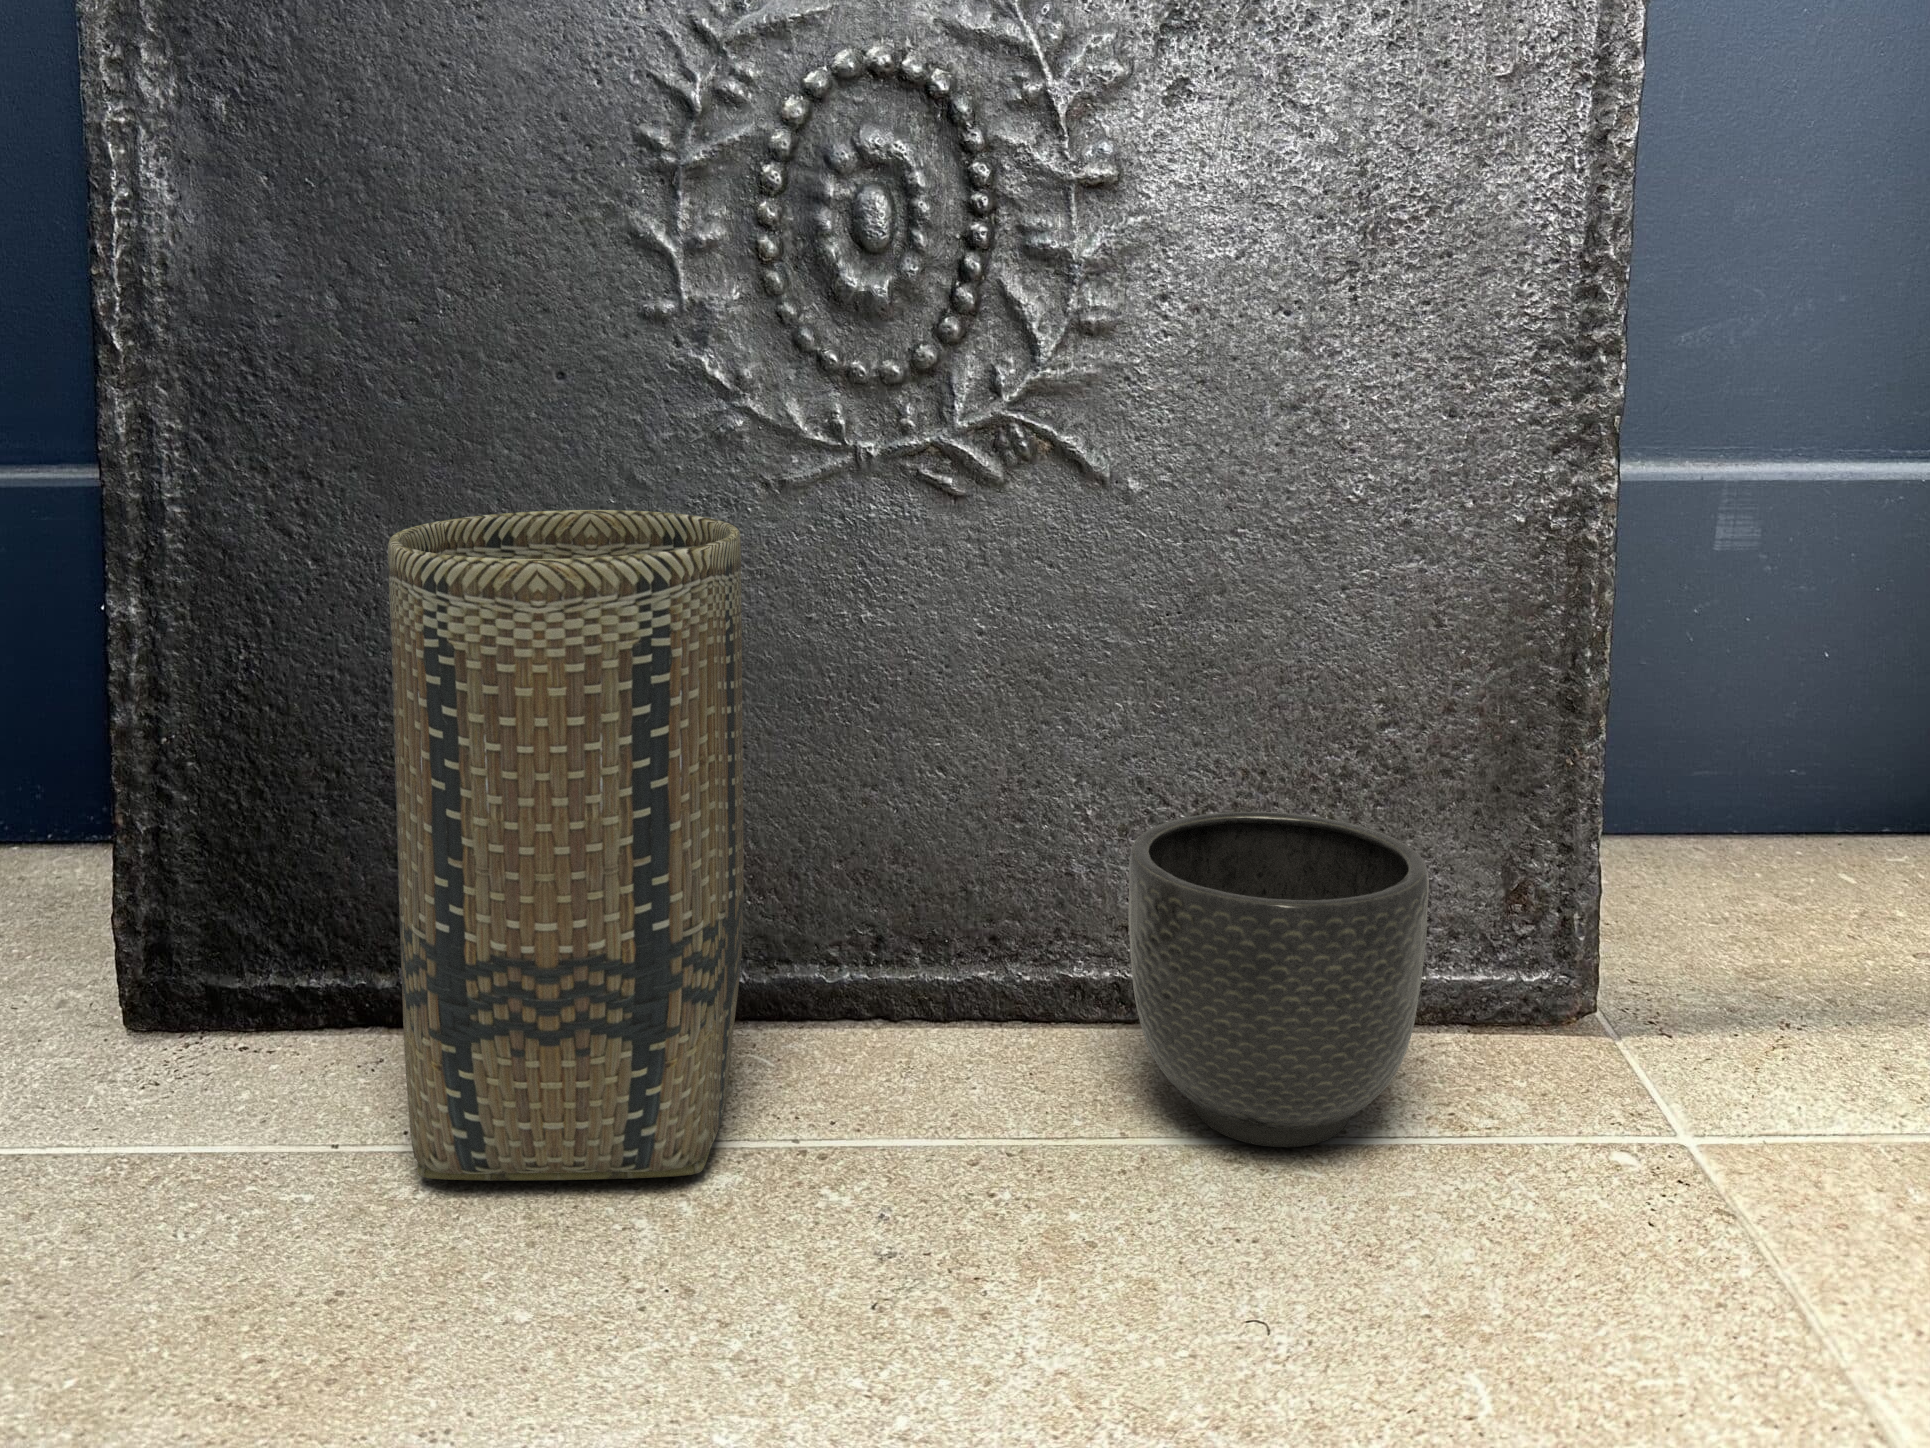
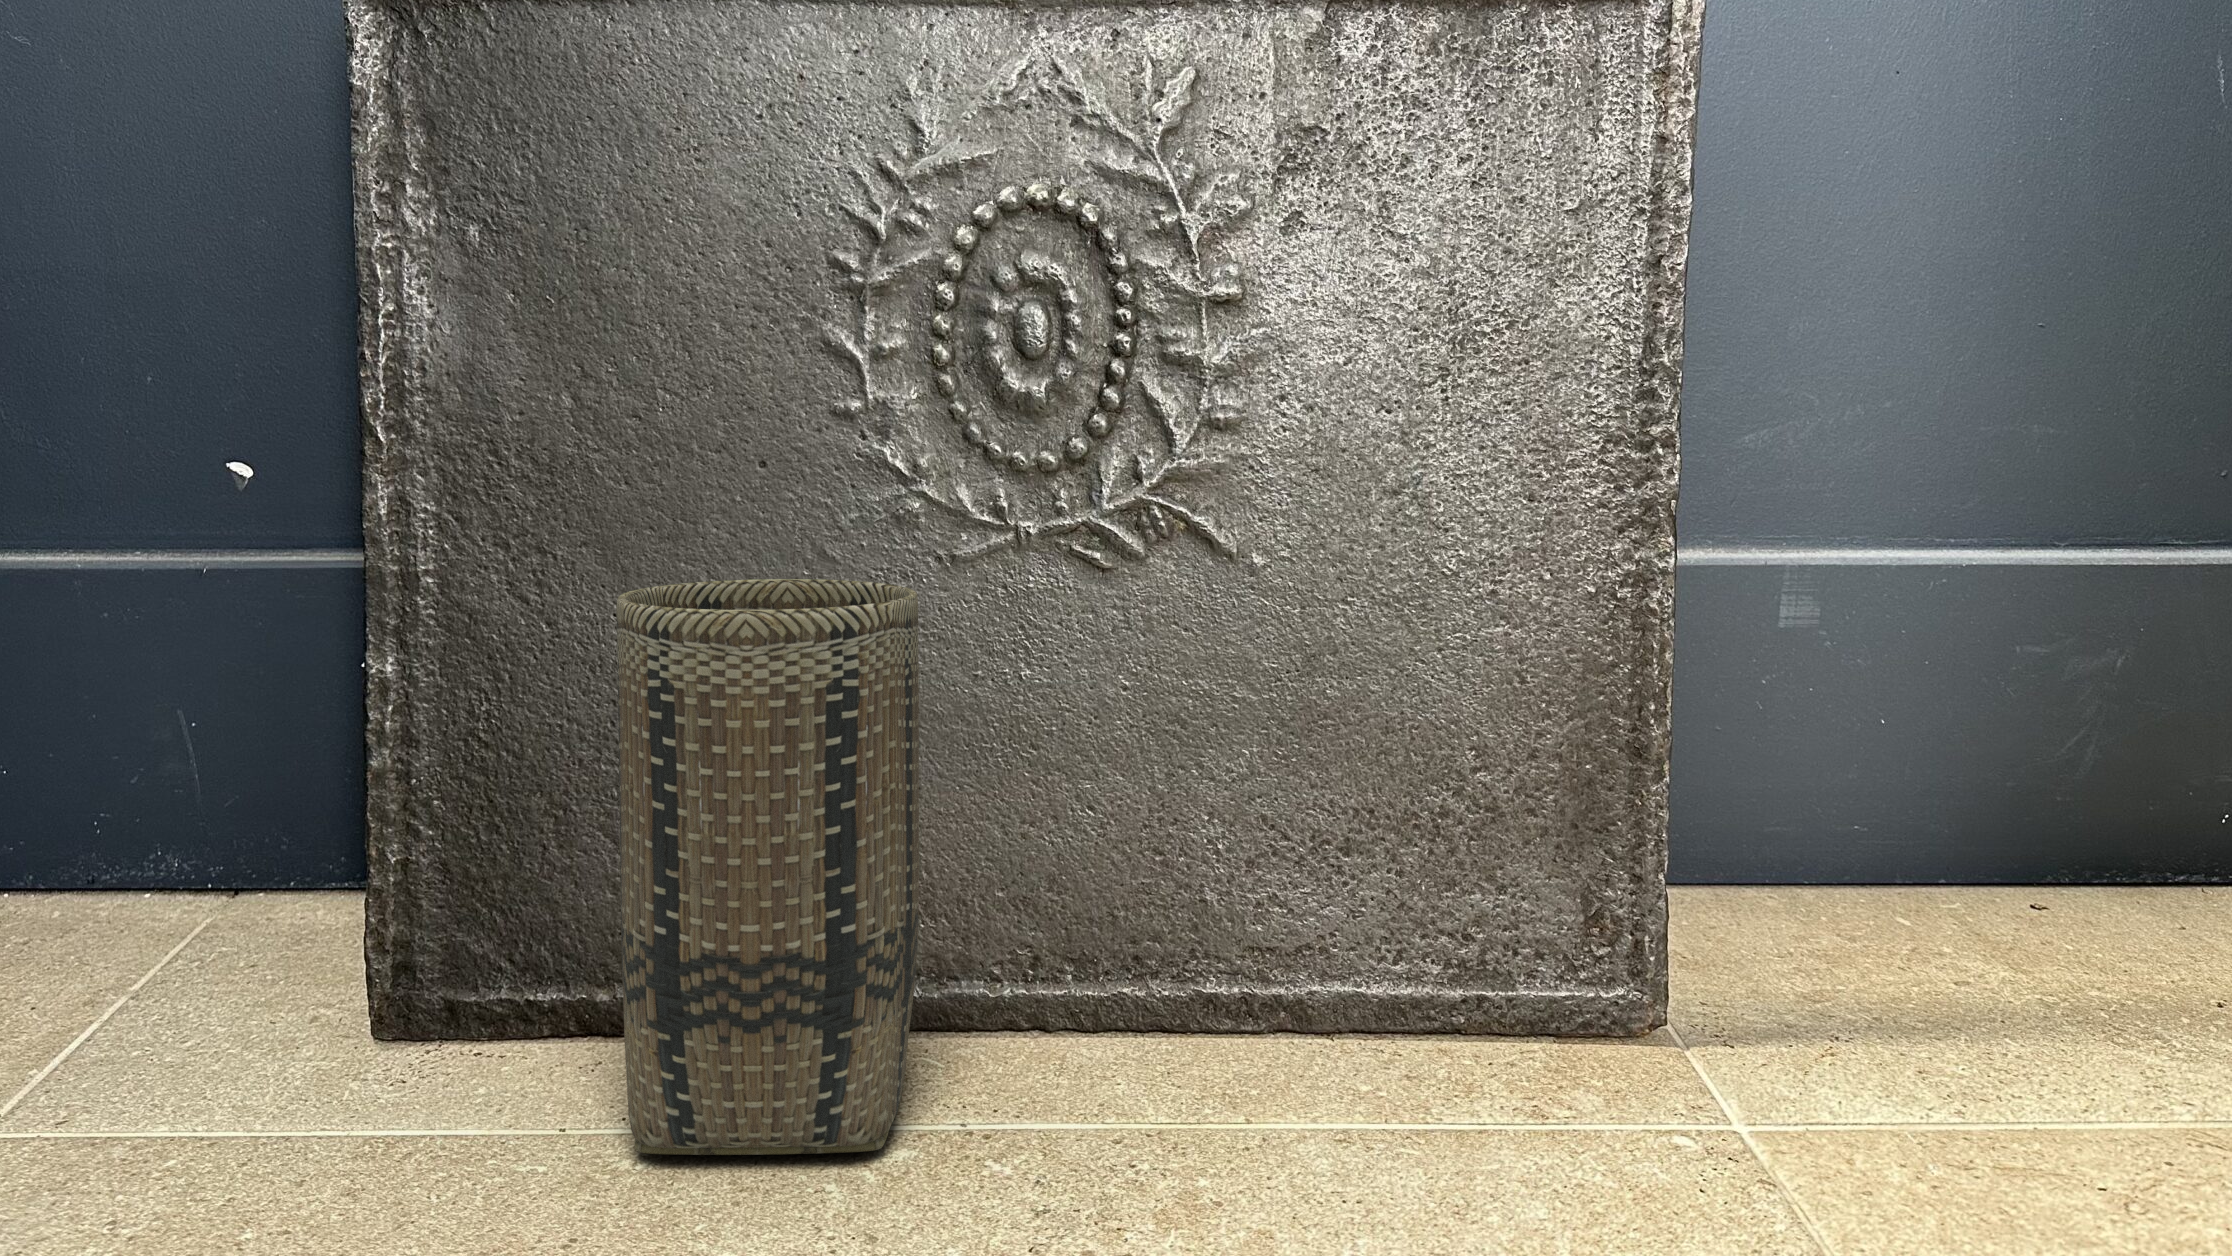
planter: present [1128,812,1429,1147] -> none [1254,843,1512,1130]

